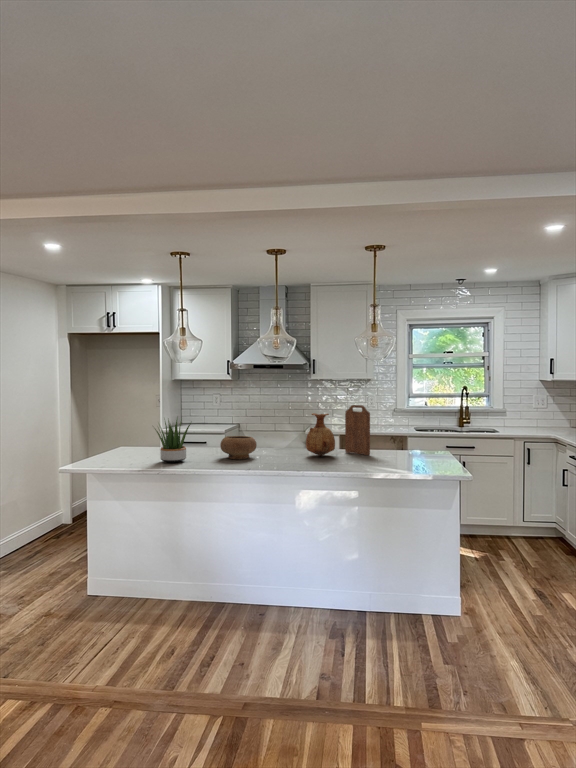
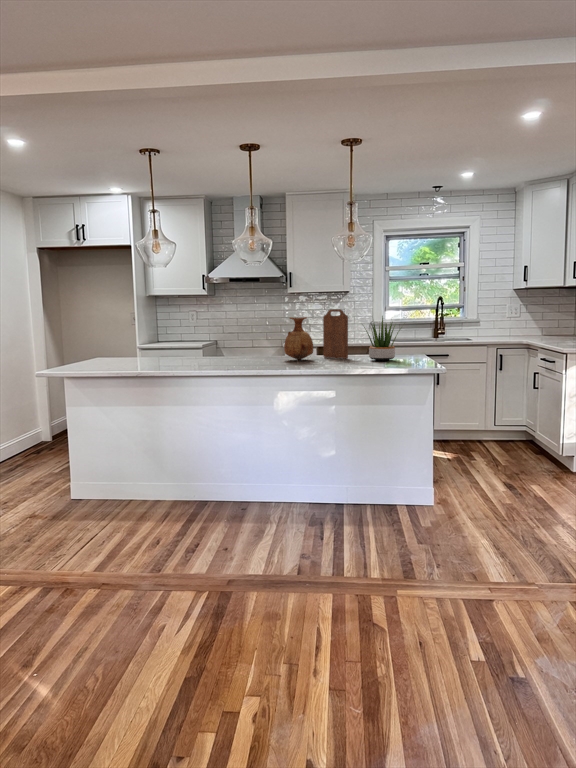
potted plant: present [155,420,191,463] -> present [364,316,400,361]
bowl: present [220,436,257,459] -> none [198,342,235,364]

